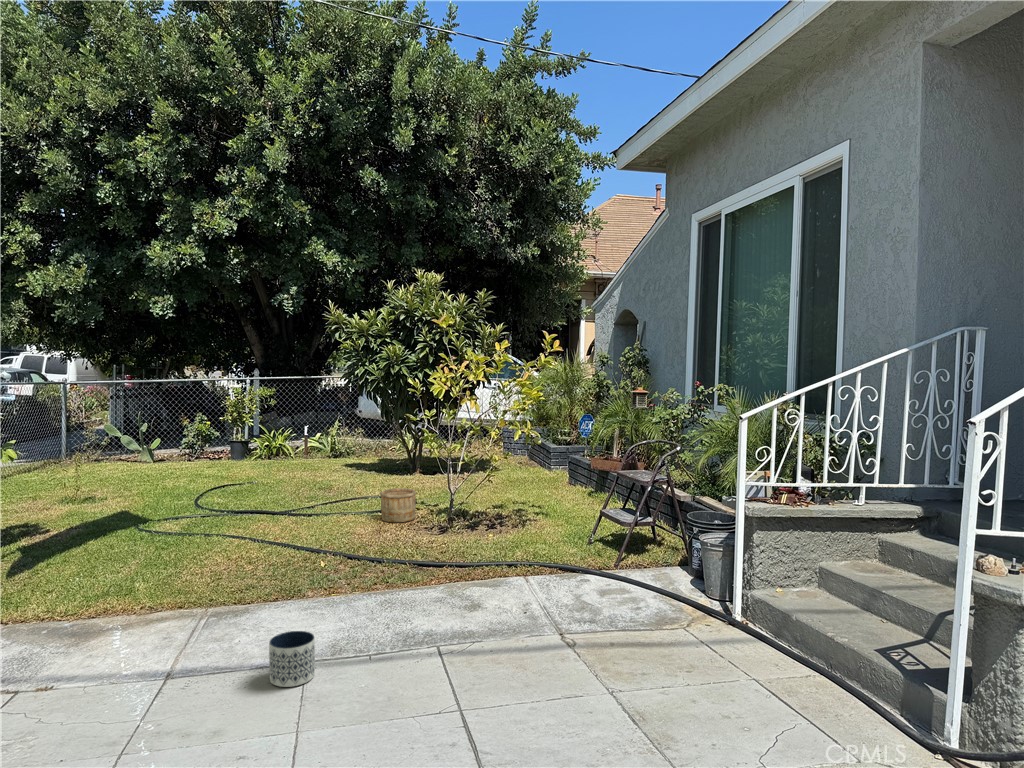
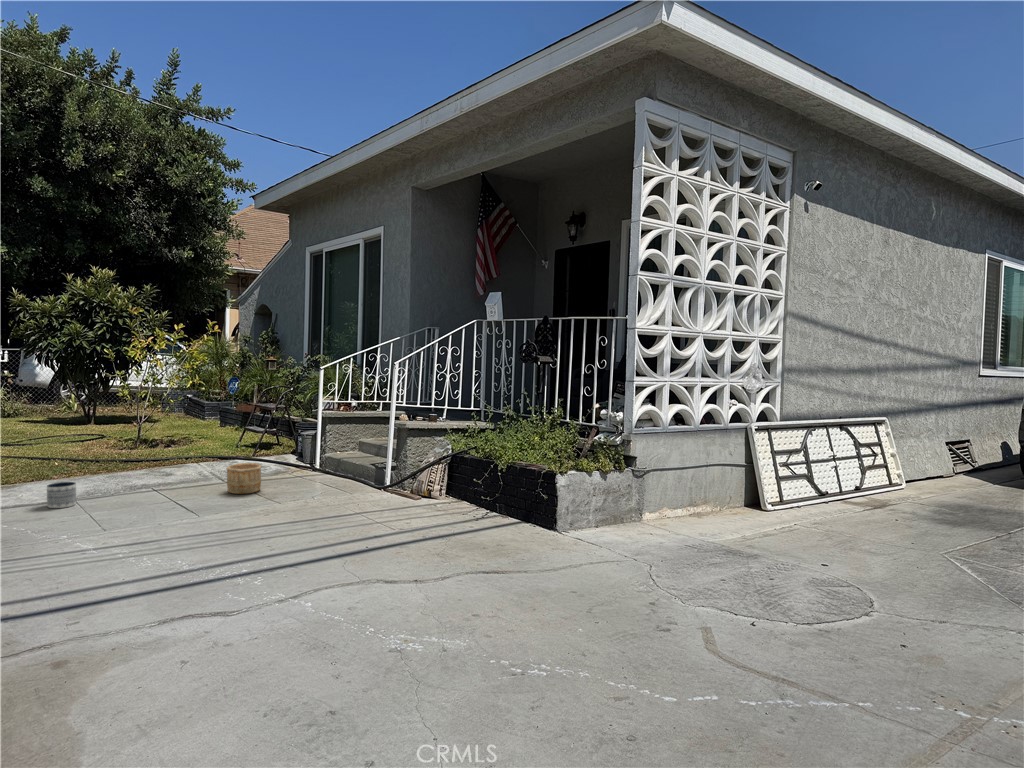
wooden bucket: present [380,488,416,522] -> present [226,463,262,494]

